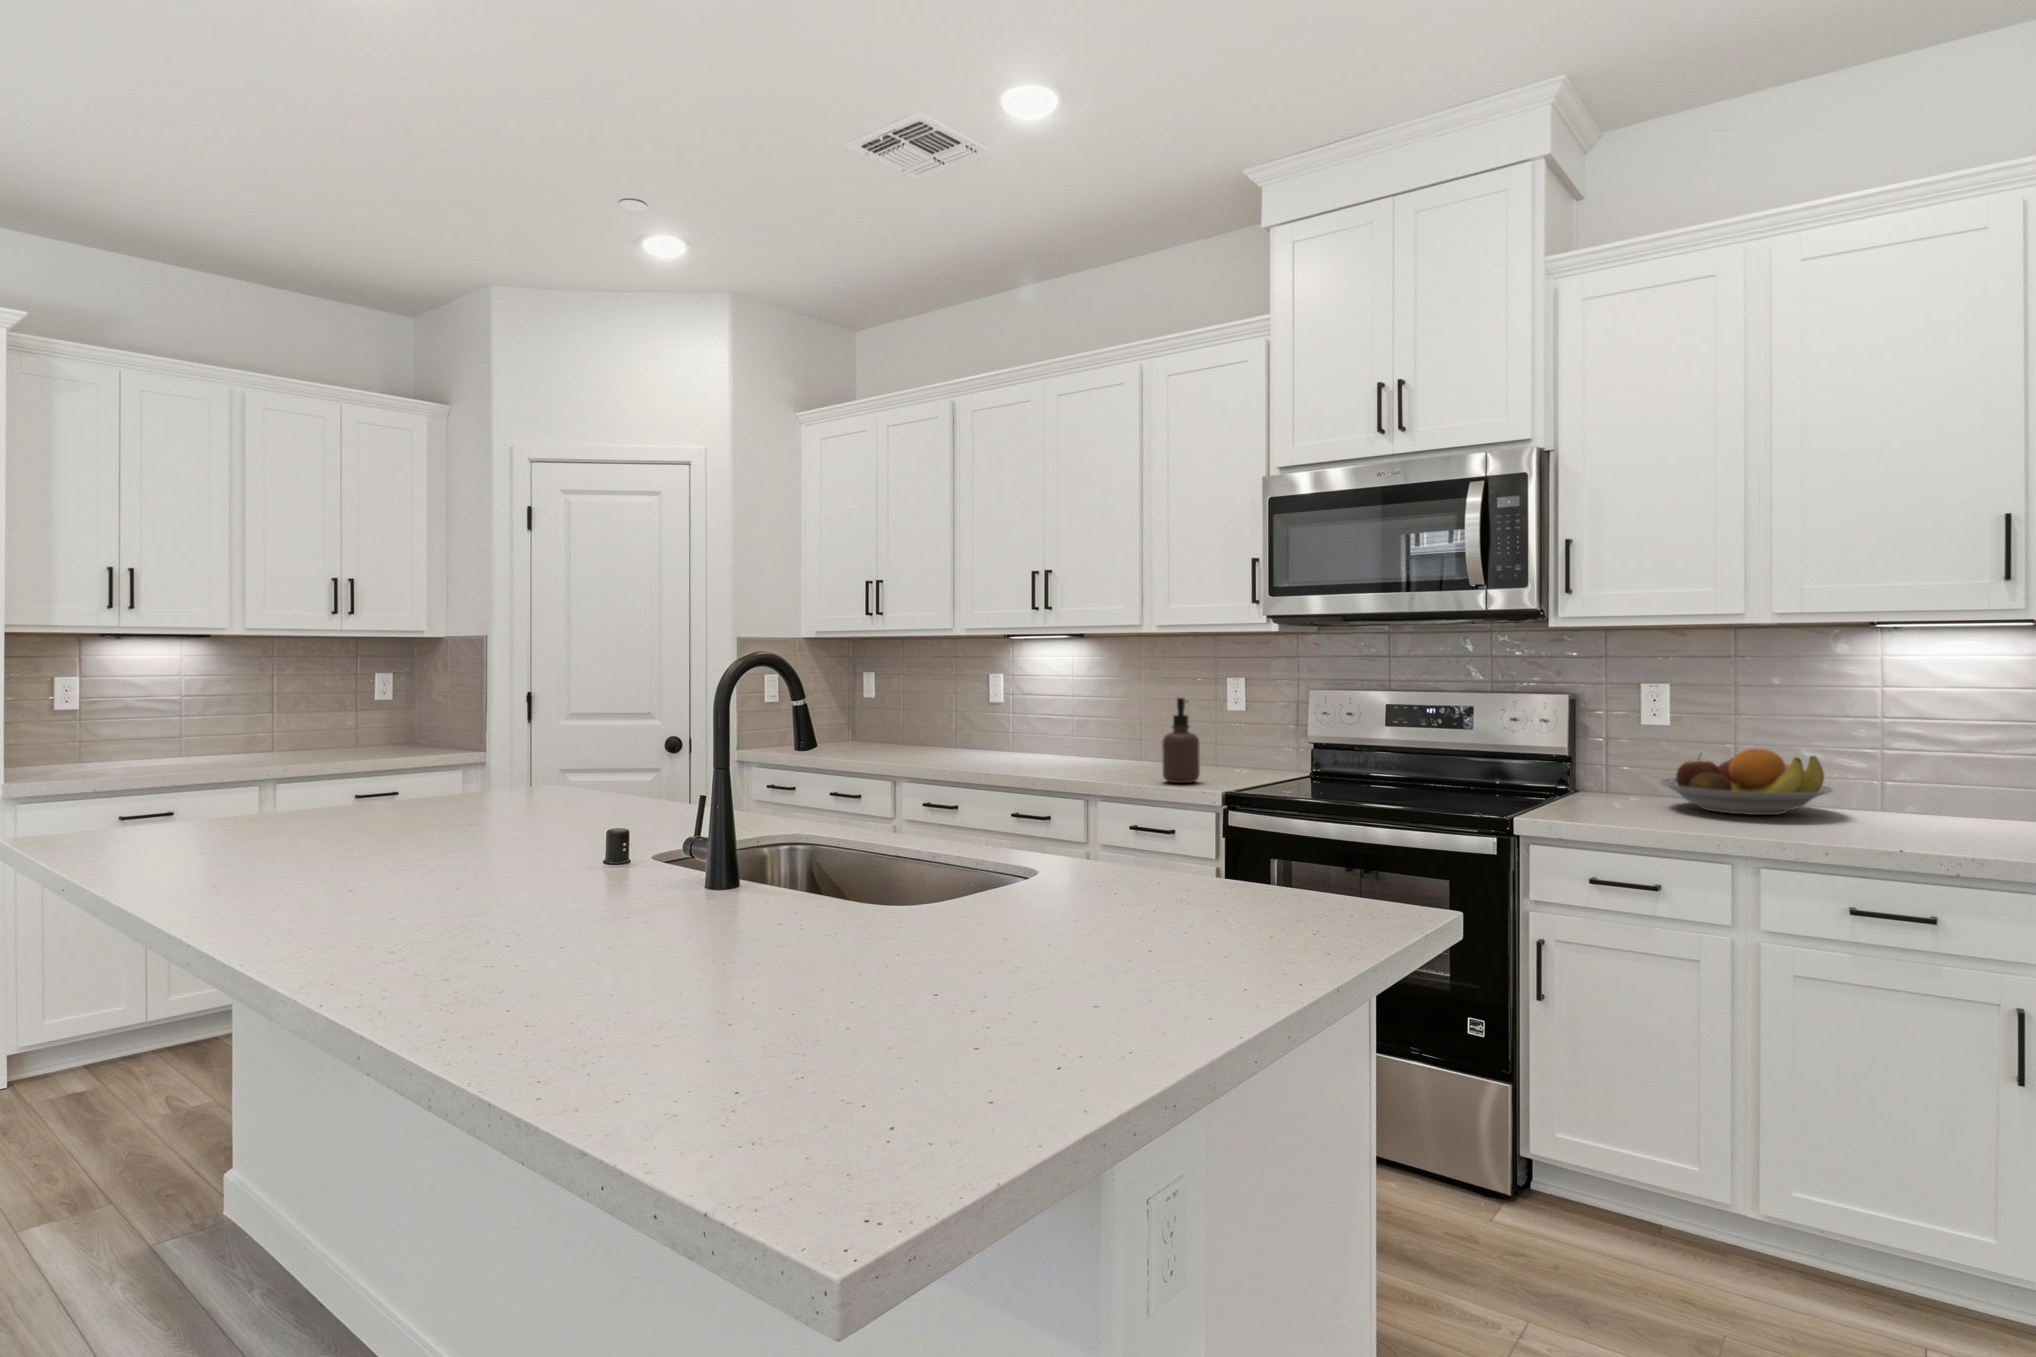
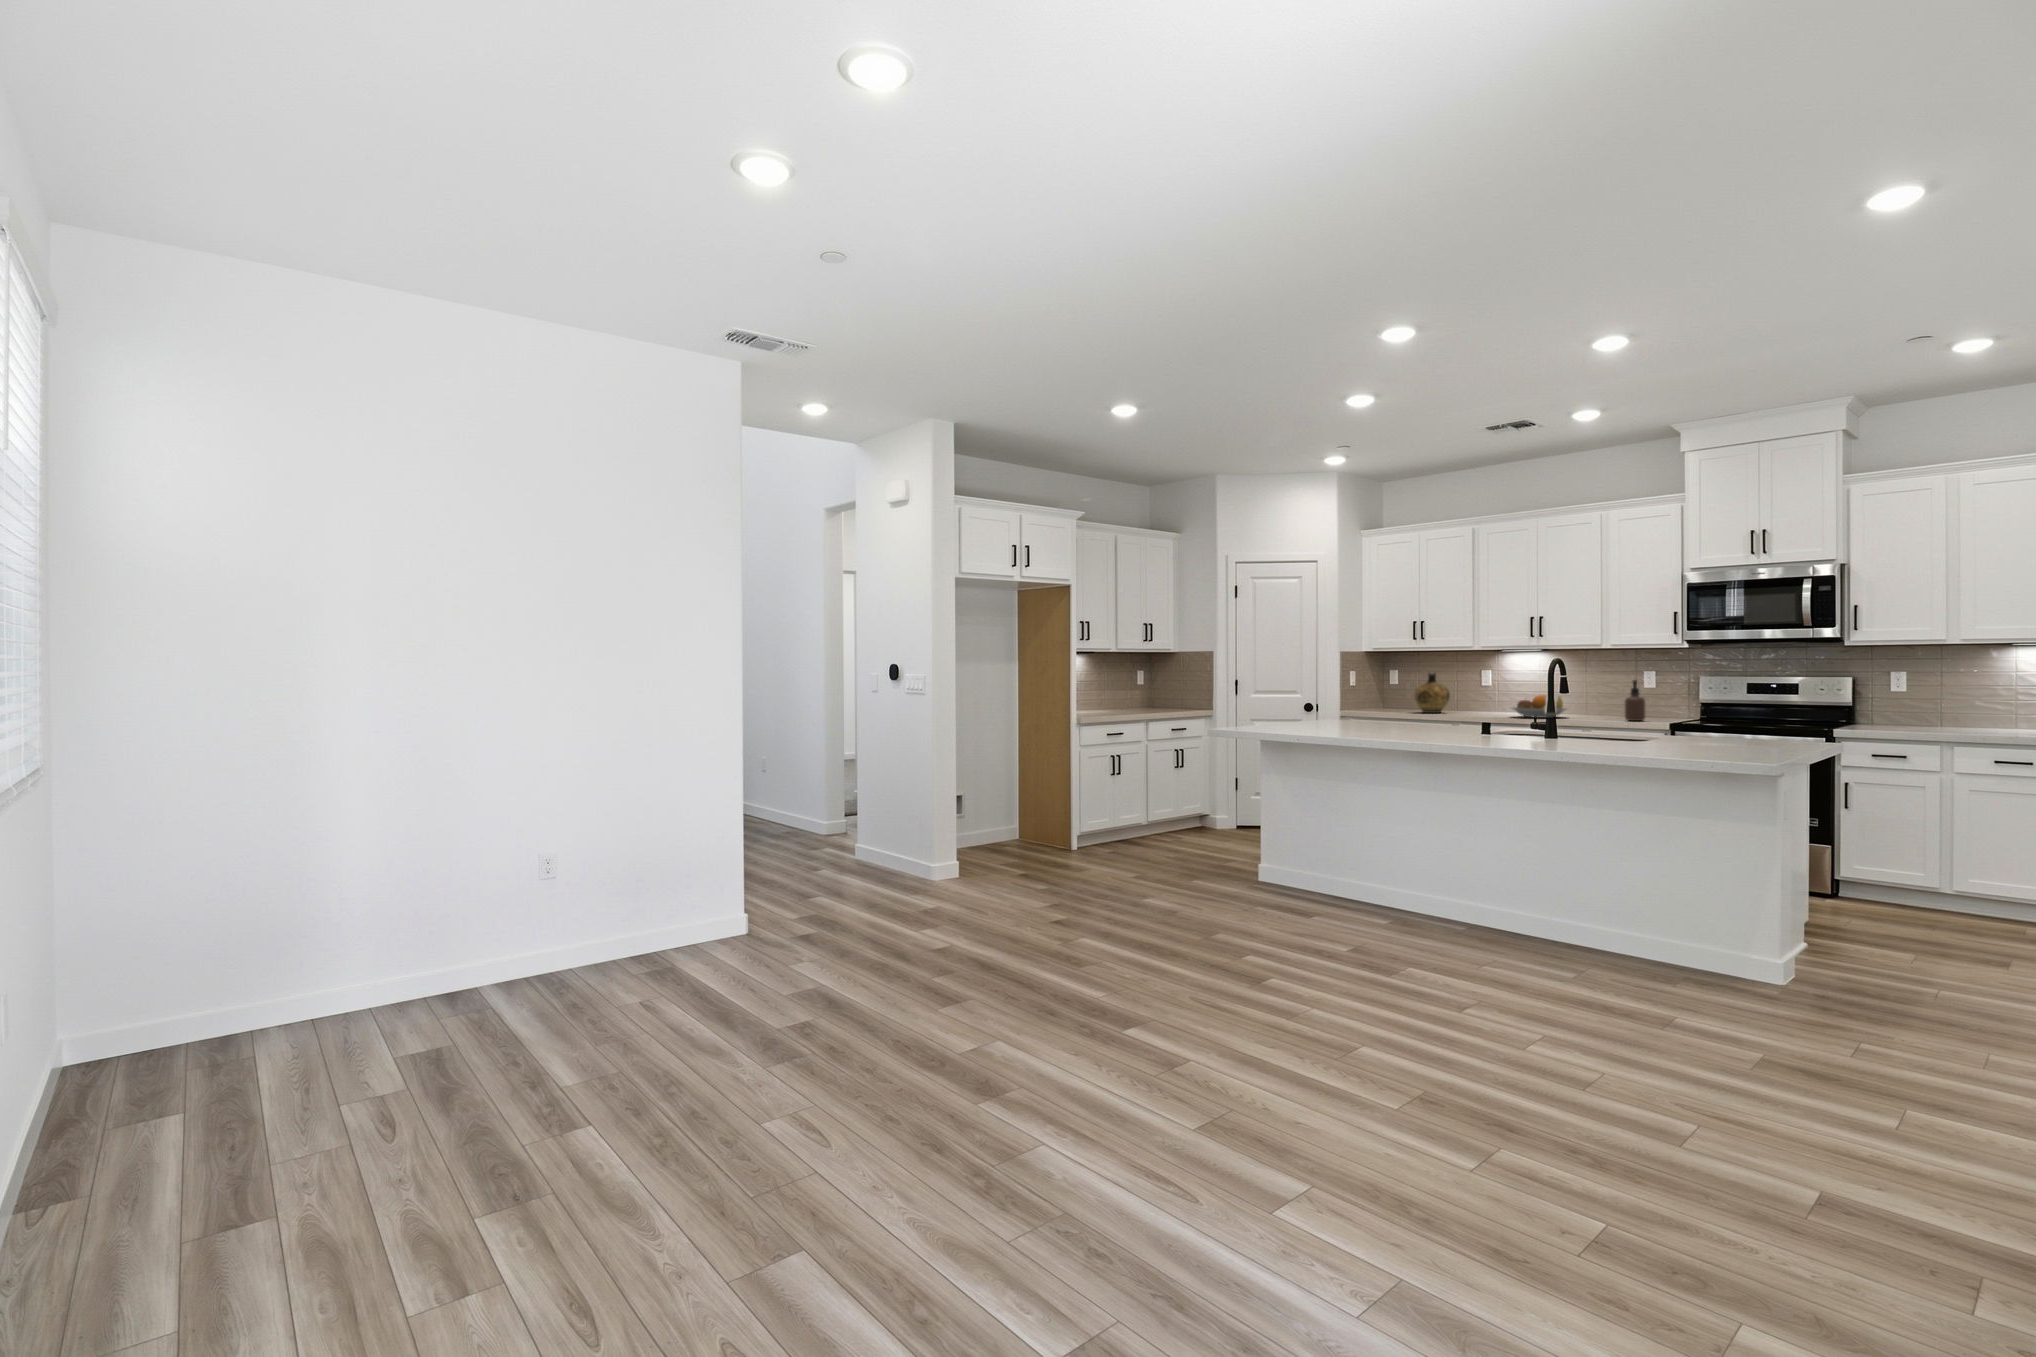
ceramic jug: none [870,675,932,752] -> present [1414,673,1450,713]
fruit bowl: present [1659,749,1833,815] -> present [1511,695,1567,718]

